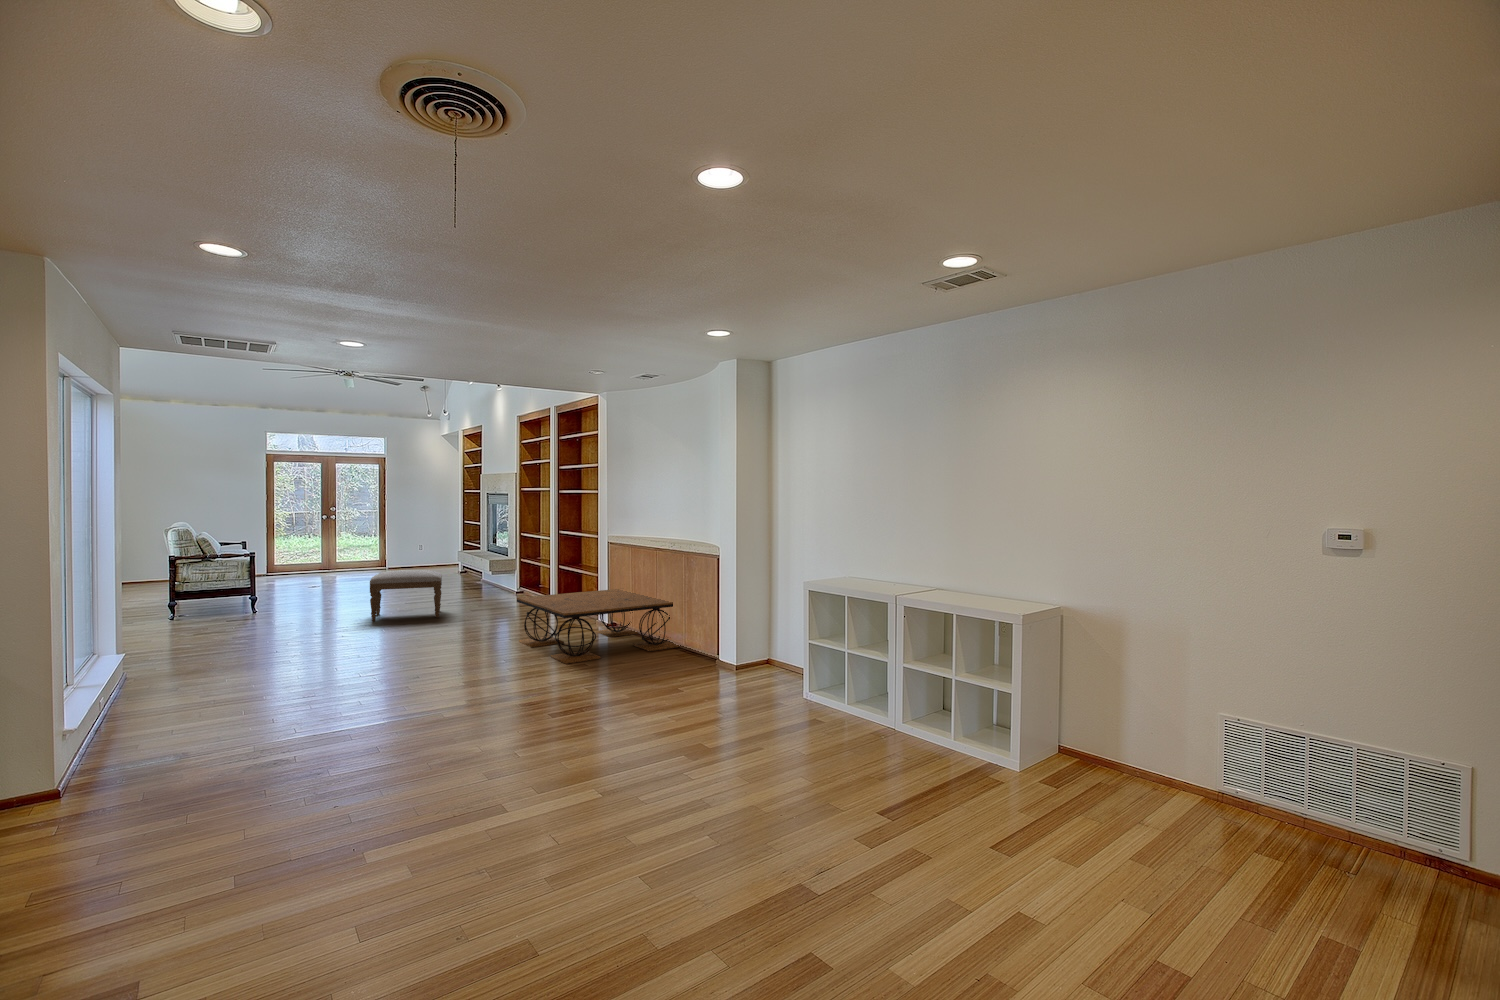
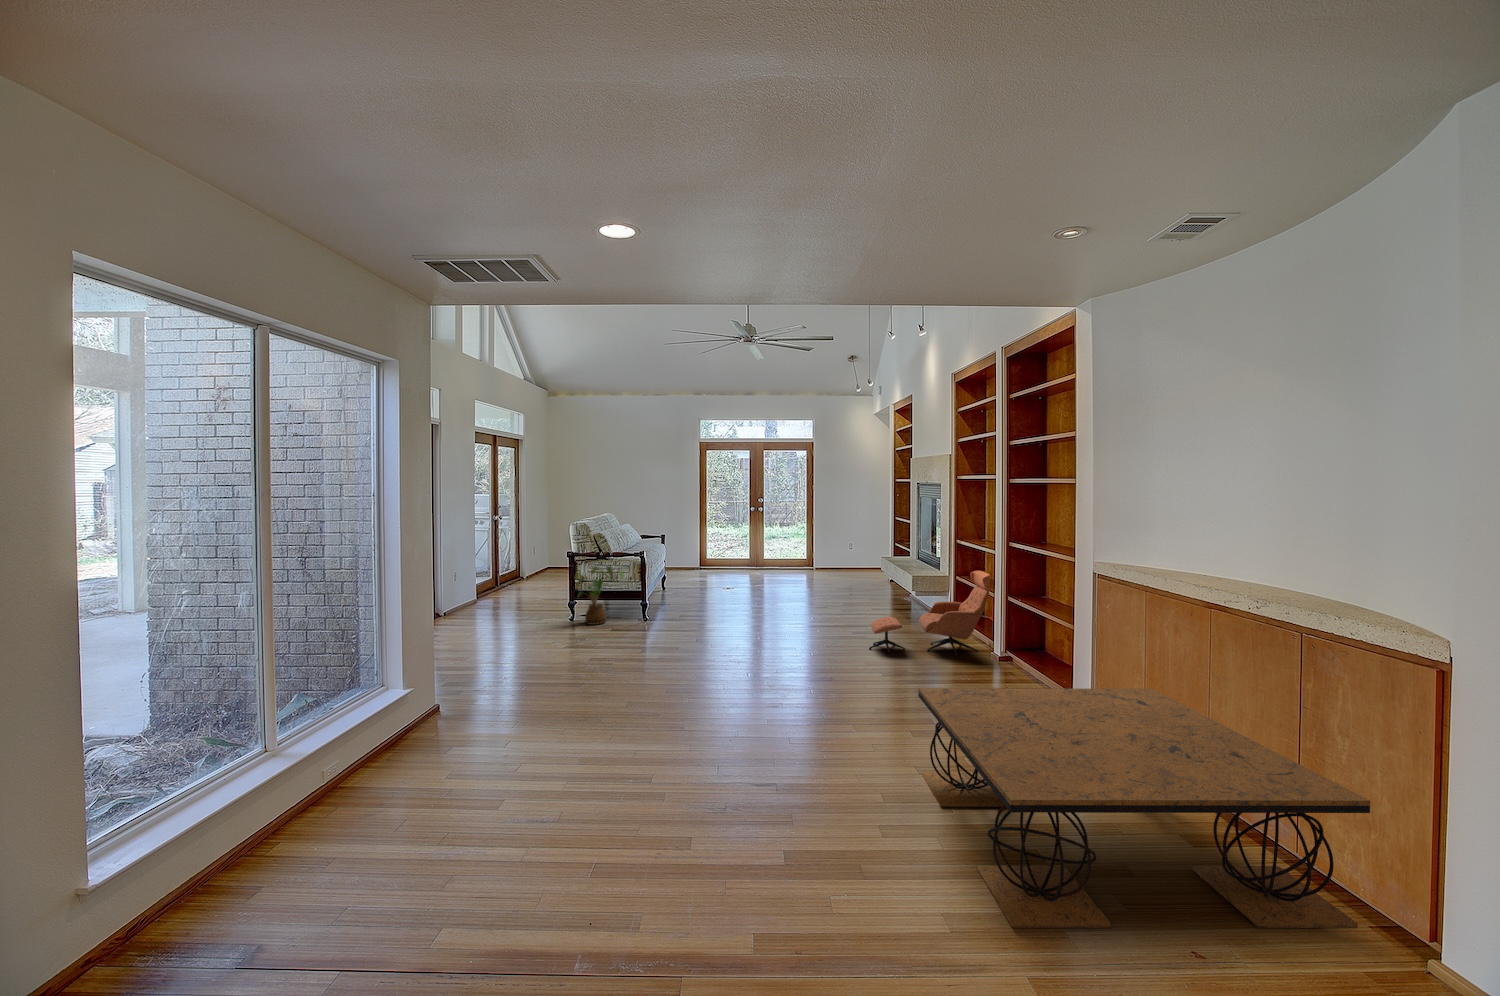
lounge chair: none [466,550,546,607] -> present [869,571,990,656]
house plant: none [183,565,236,617] -> present [575,566,624,625]
ottoman: present [370,570,442,621] -> none [735,592,834,668]

